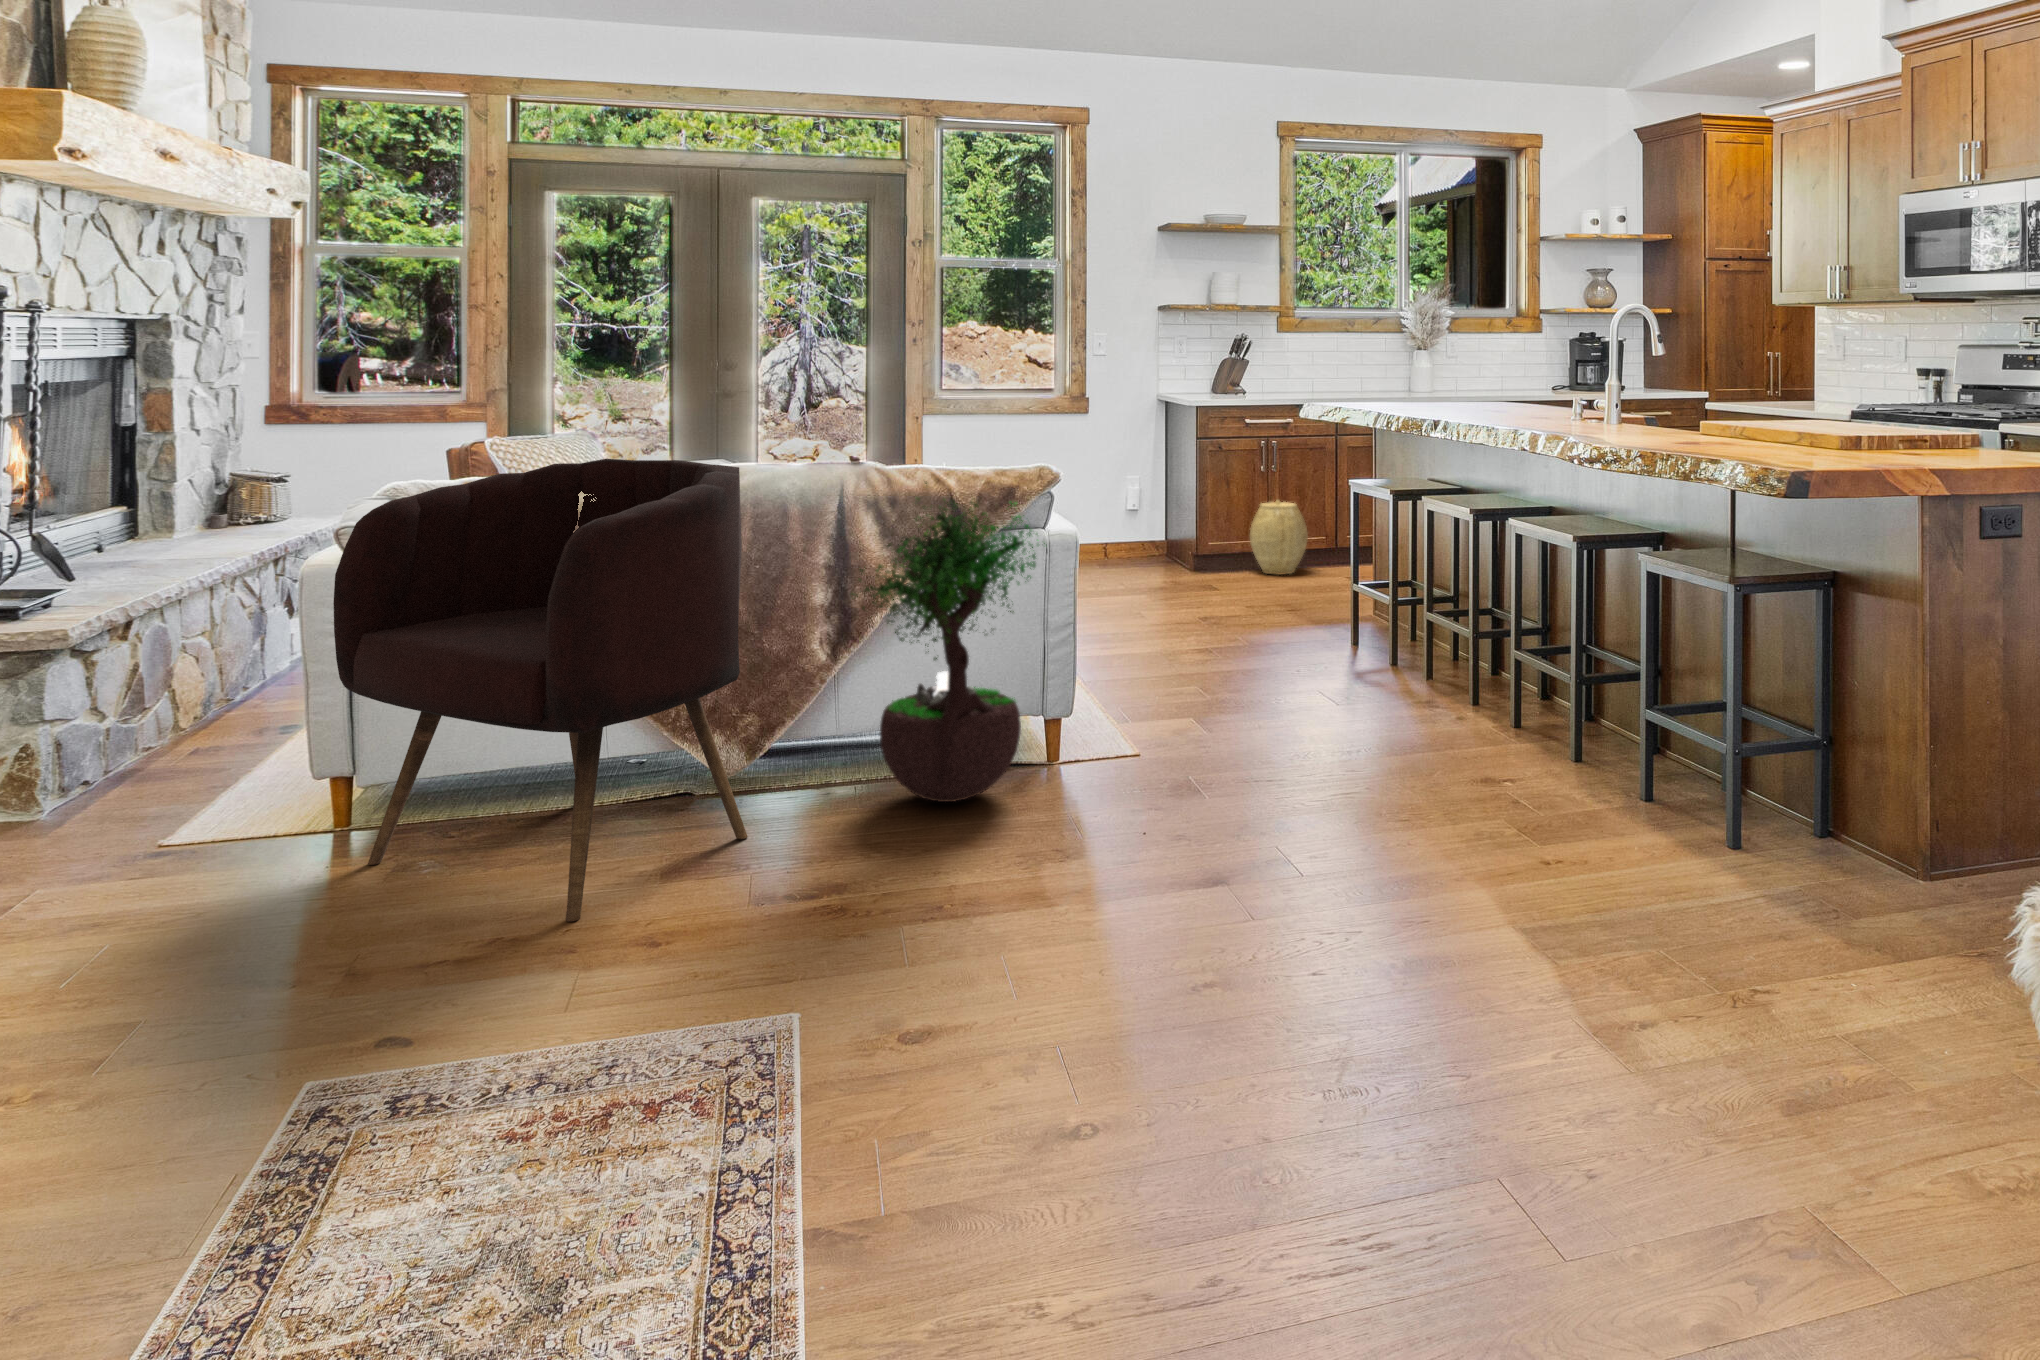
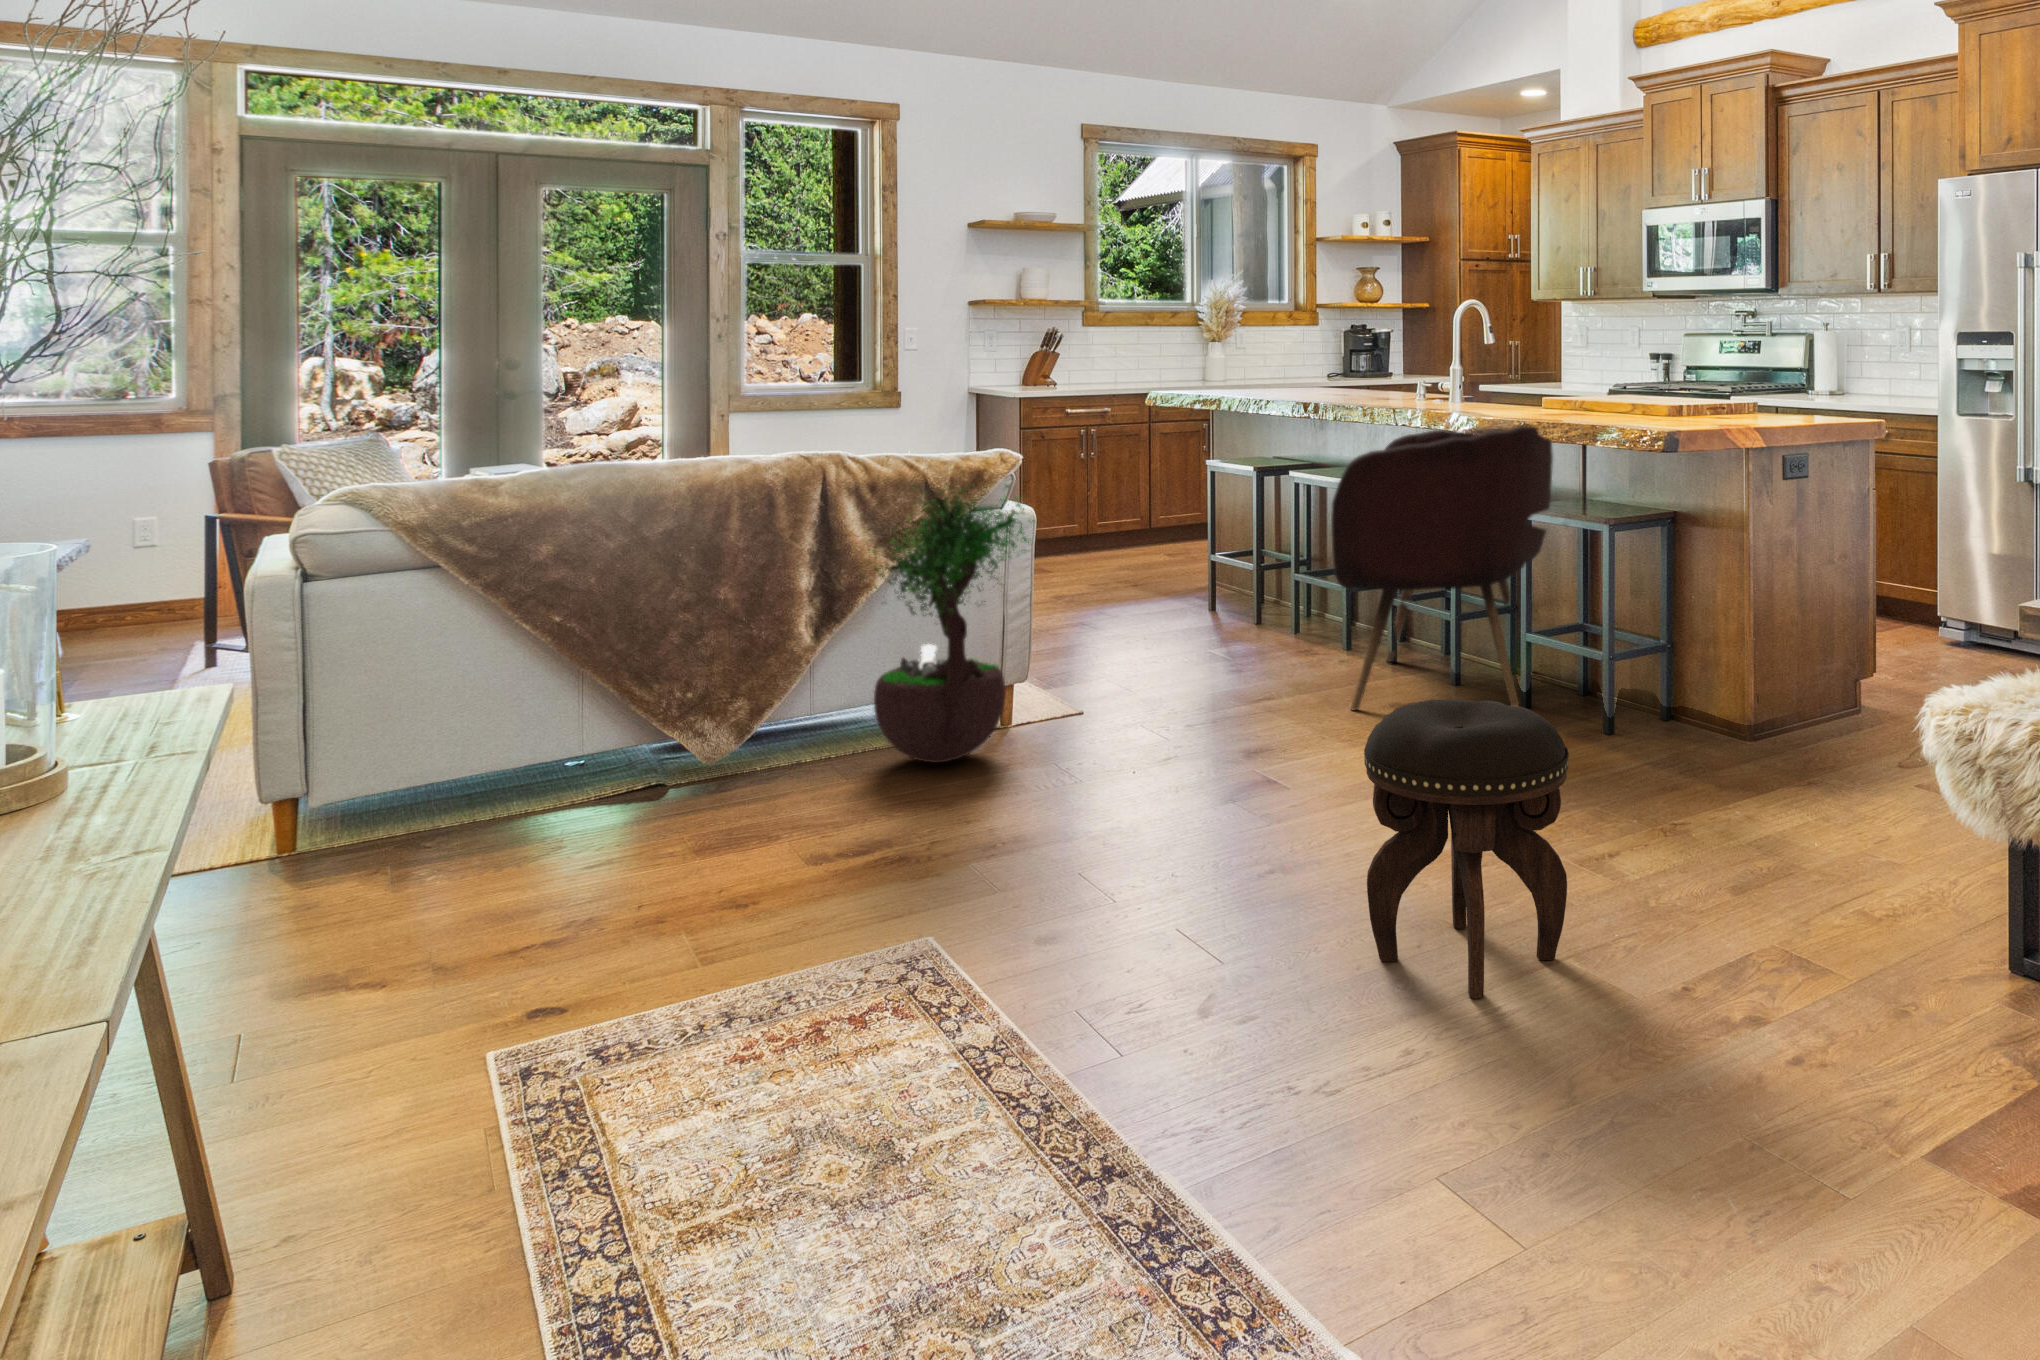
armchair: present [333,459,748,921] -> present [1331,426,1553,710]
woven basket: present [1250,501,1308,574] -> none [1073,487,1129,557]
footstool: none [1224,816,1495,1241] -> present [1364,699,1569,999]

